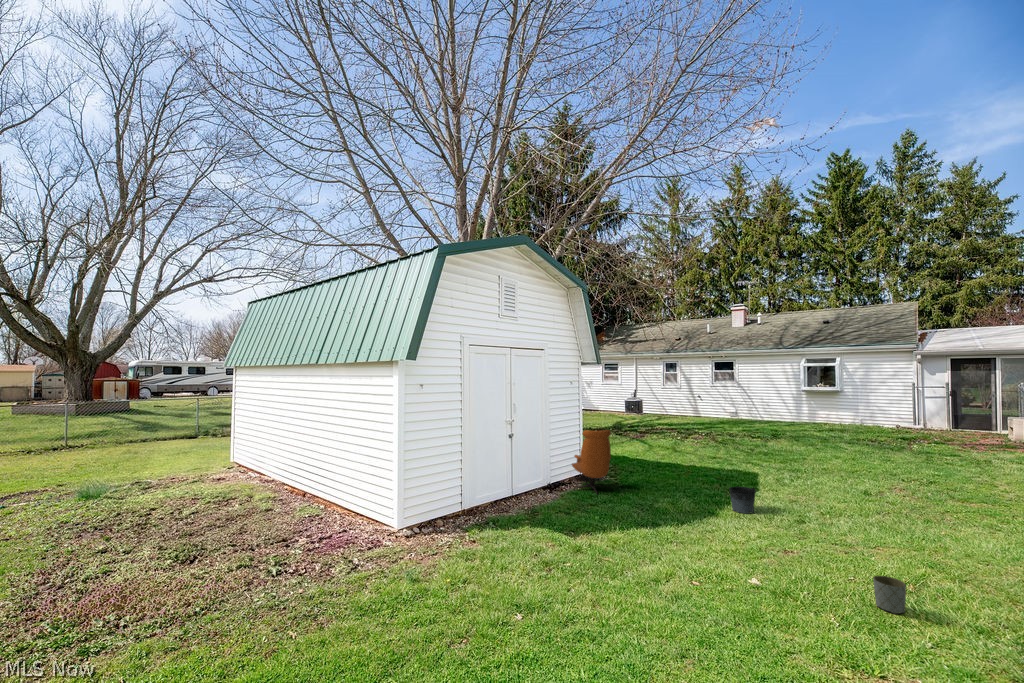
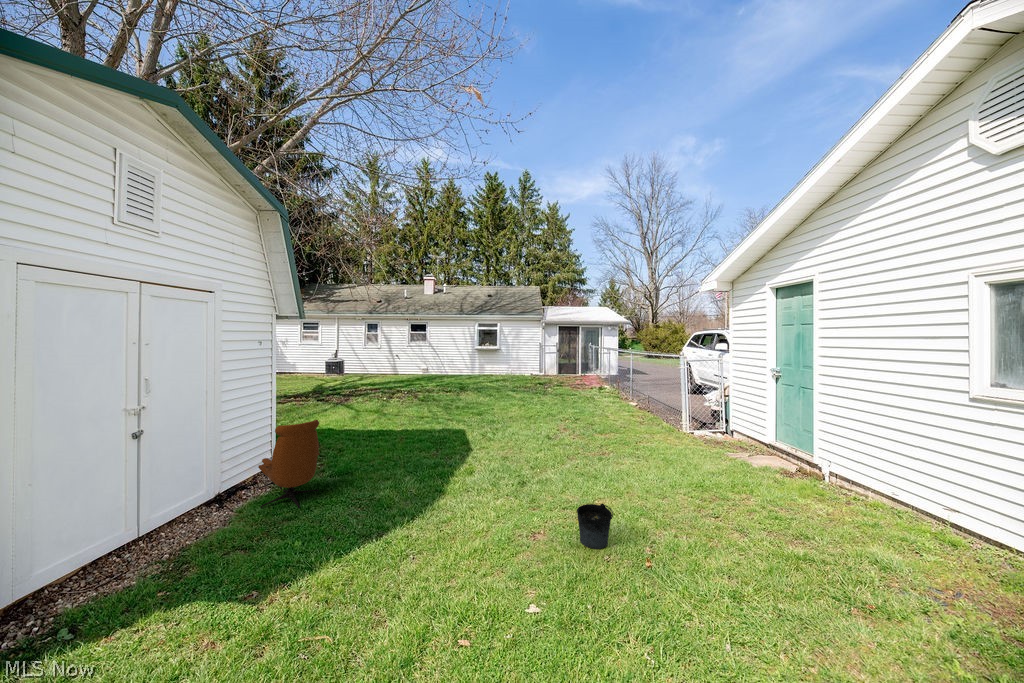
bucket: present [729,486,757,514] -> present [577,504,613,549]
planter: present [873,576,906,614] -> none [644,563,674,608]

